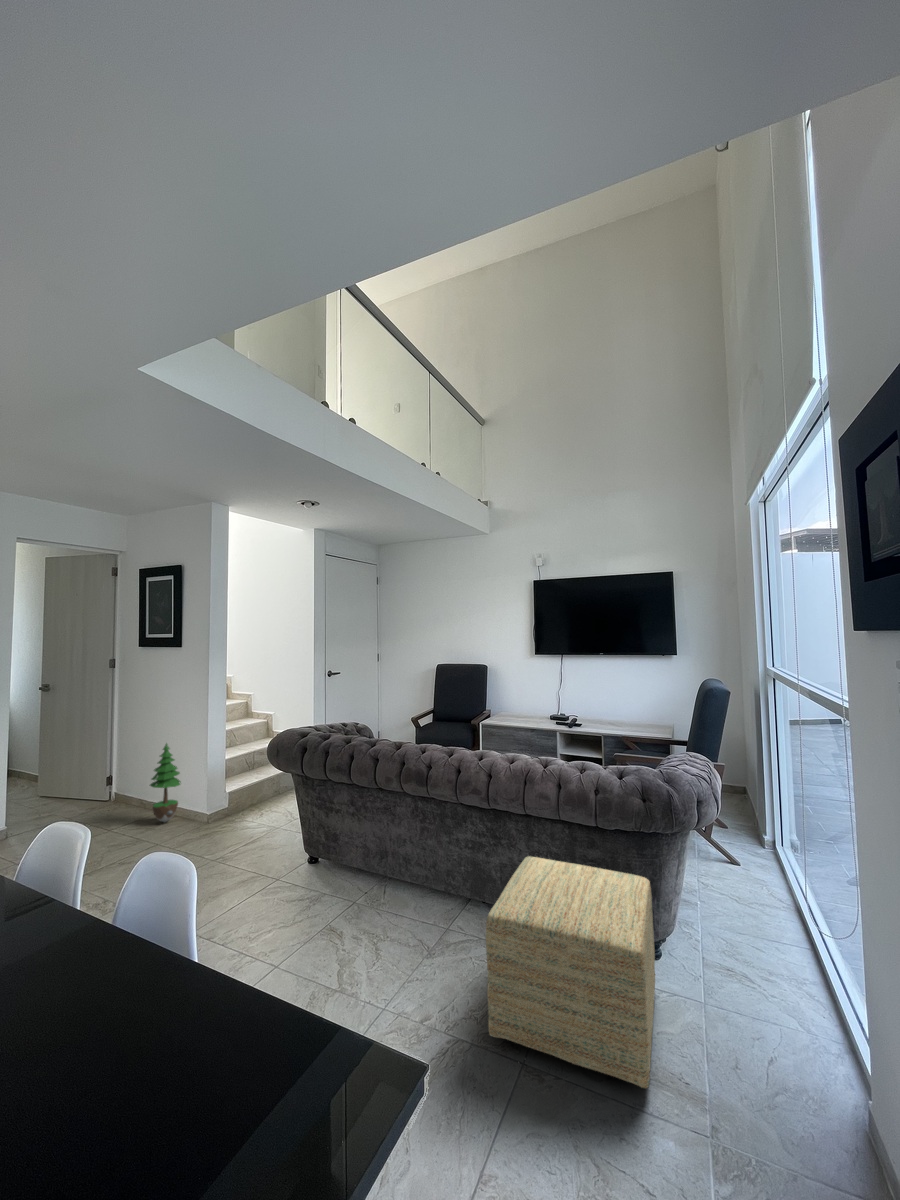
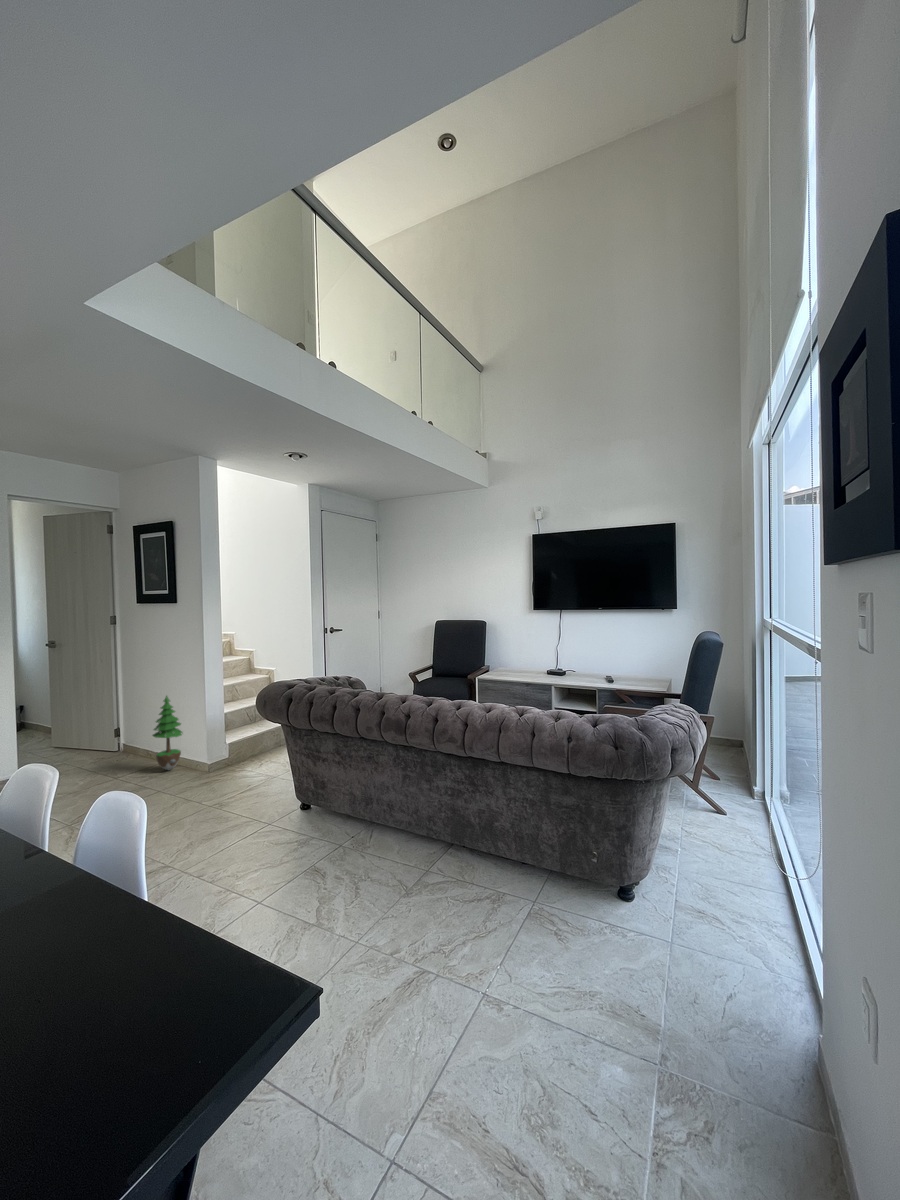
ottoman: present [486,856,655,1088] -> none [450,802,625,1023]

